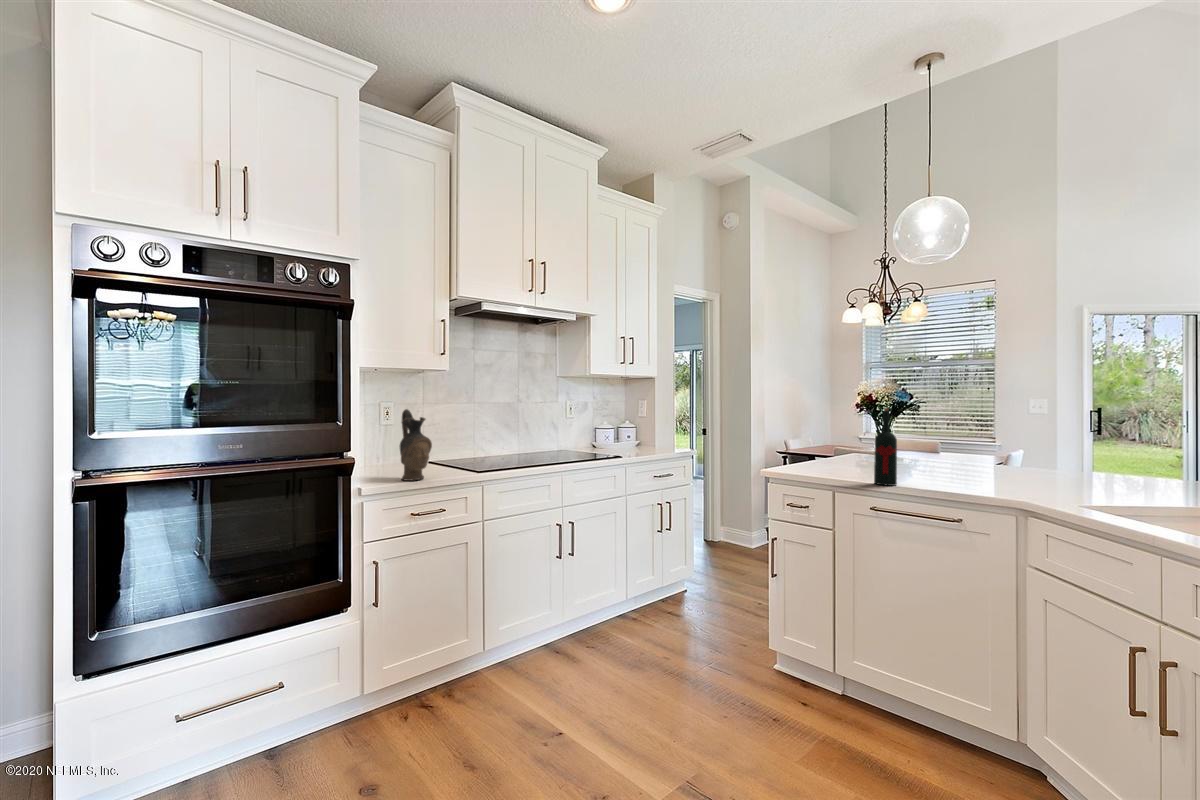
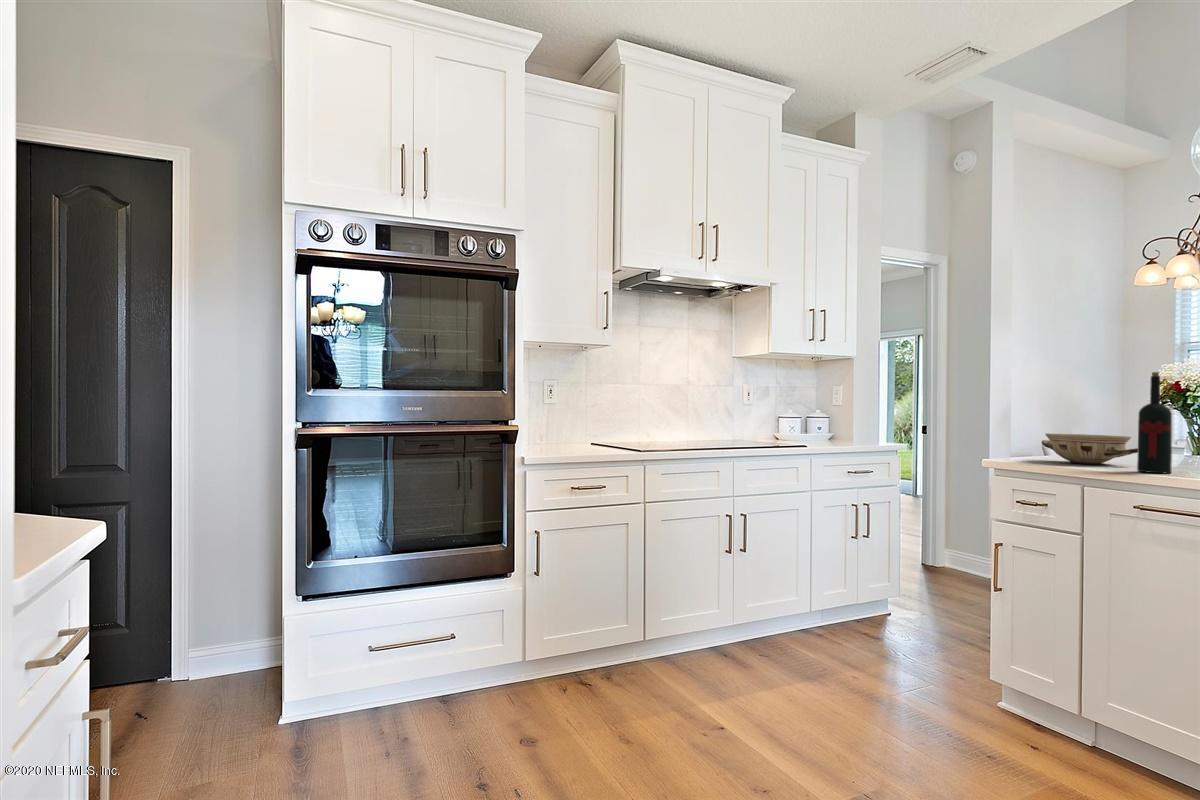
ceramic pitcher: present [400,409,432,481] -> none [560,381,592,453]
ceramic bowl: none [803,450,871,475] -> present [1041,433,1138,464]

